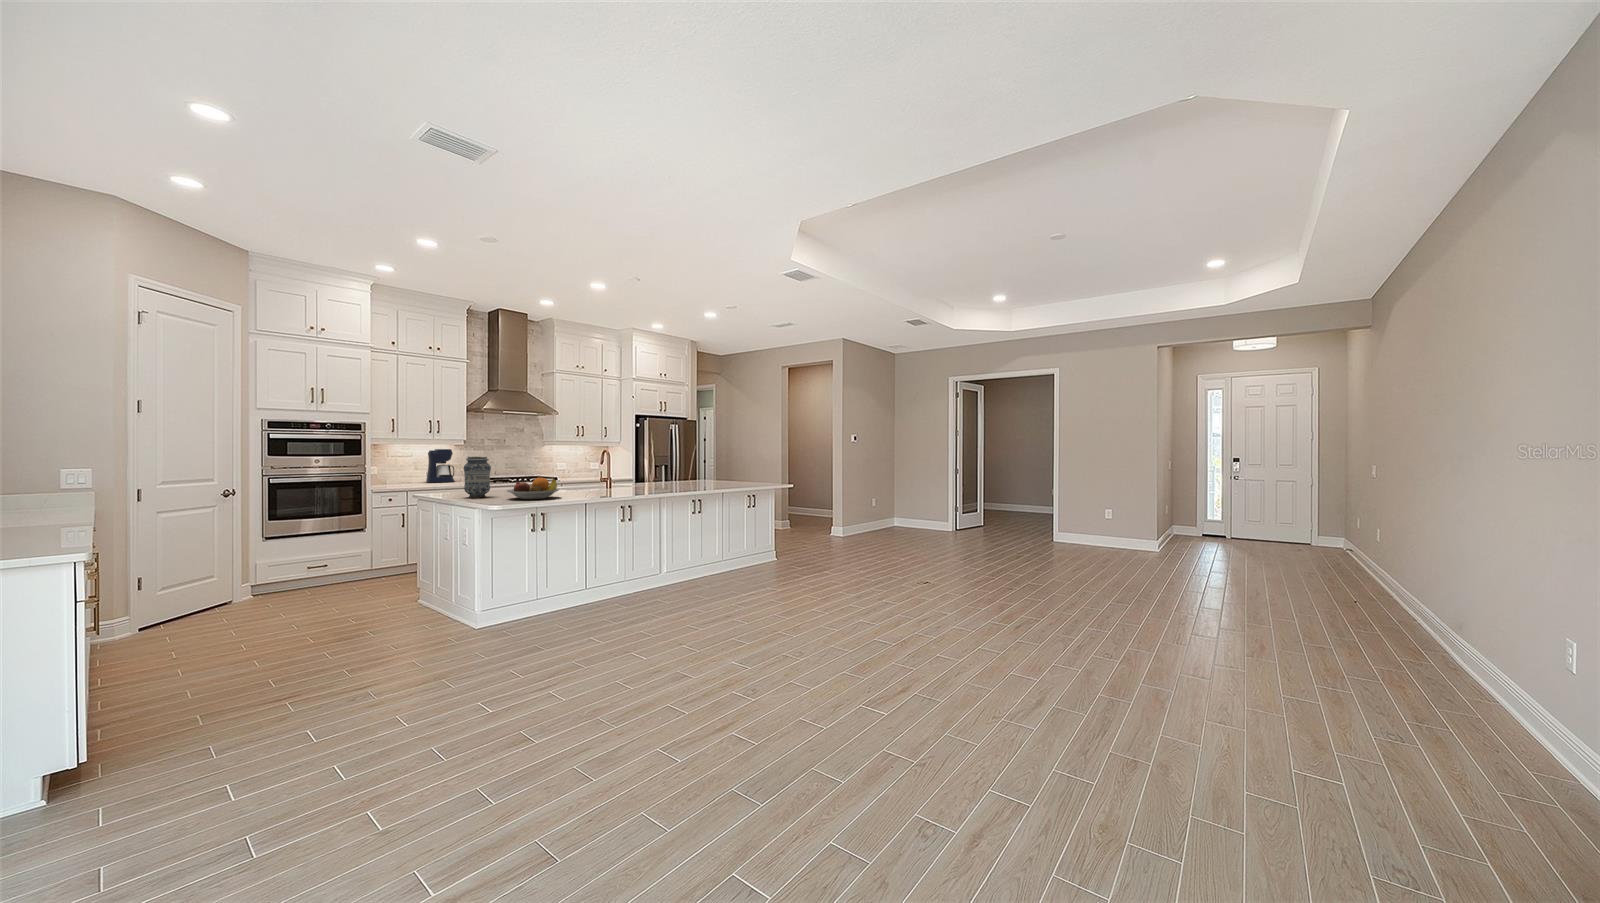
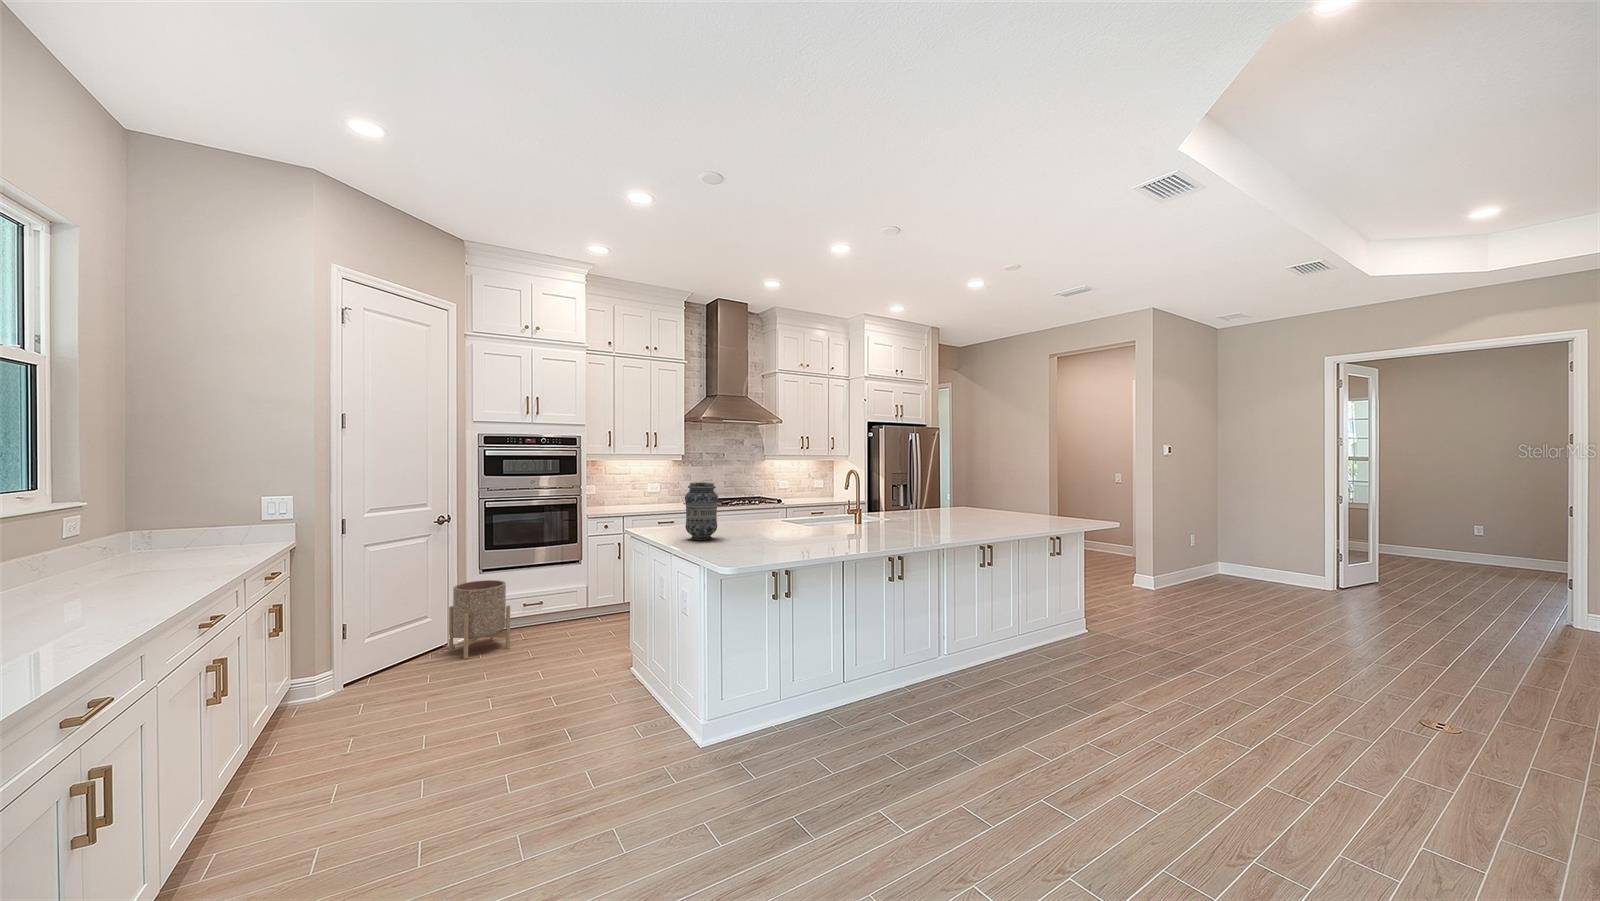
coffee maker: present [426,449,455,483] -> none [642,466,671,505]
fruit bowl: present [507,478,560,499] -> none [740,515,810,548]
planter: none [235,545,300,608] -> present [449,580,510,659]

